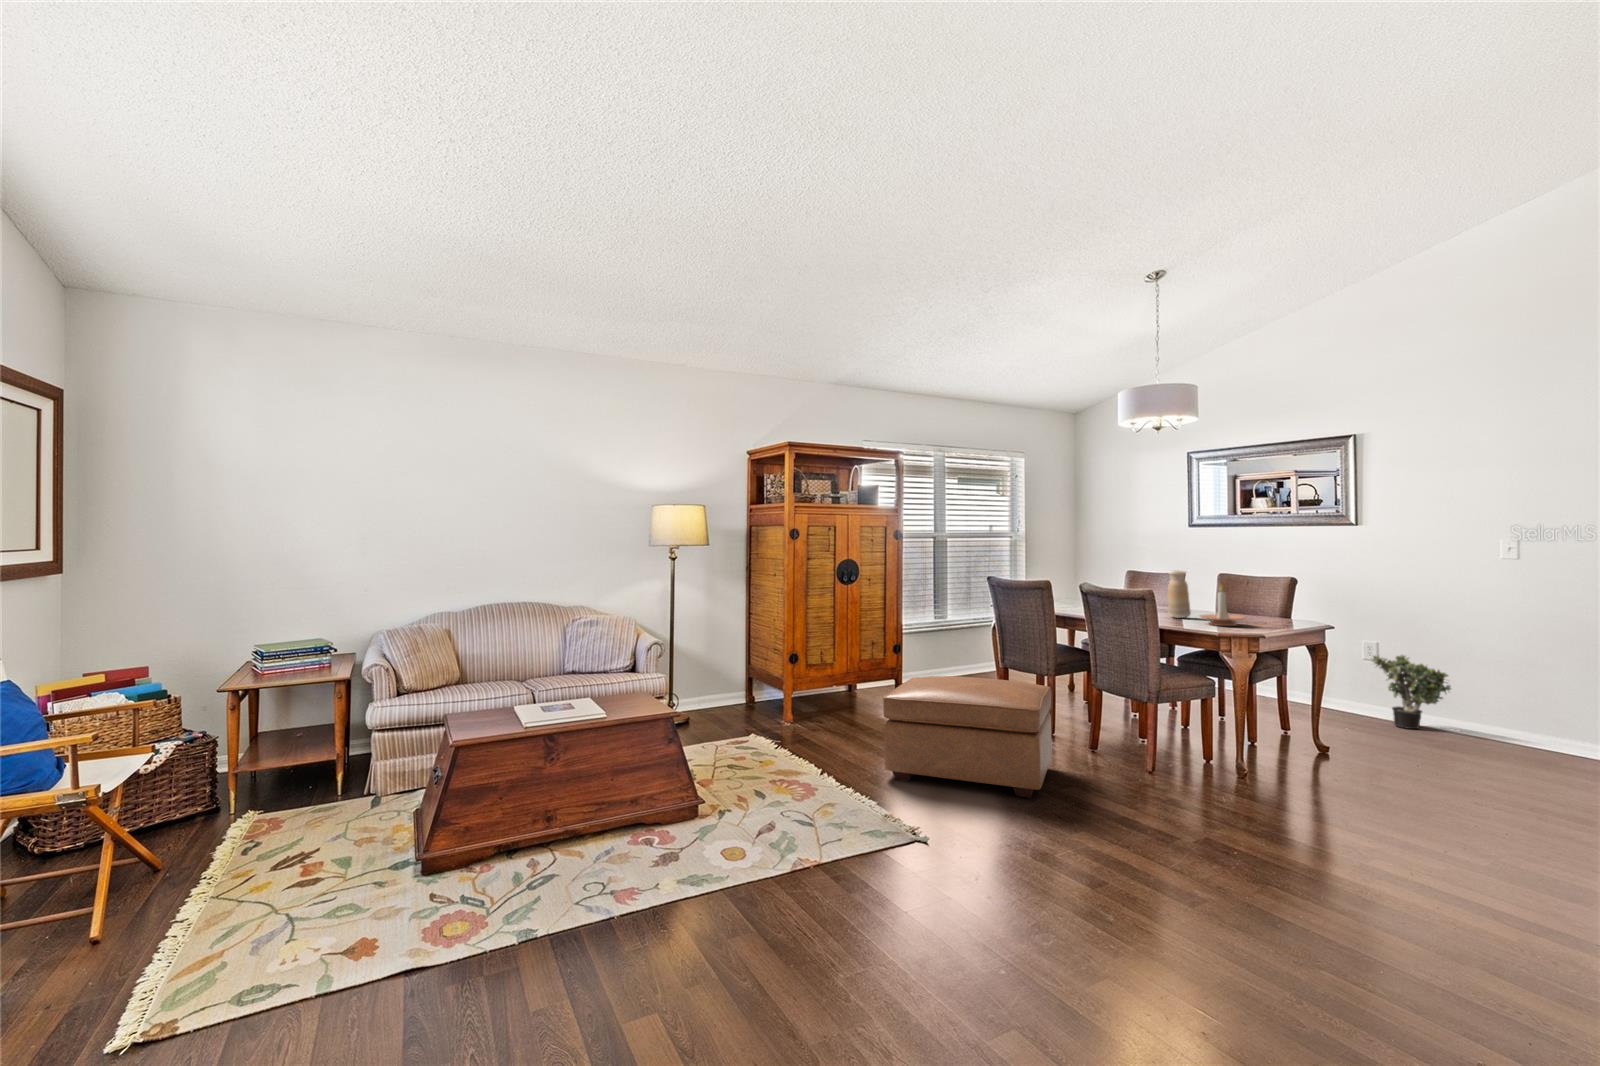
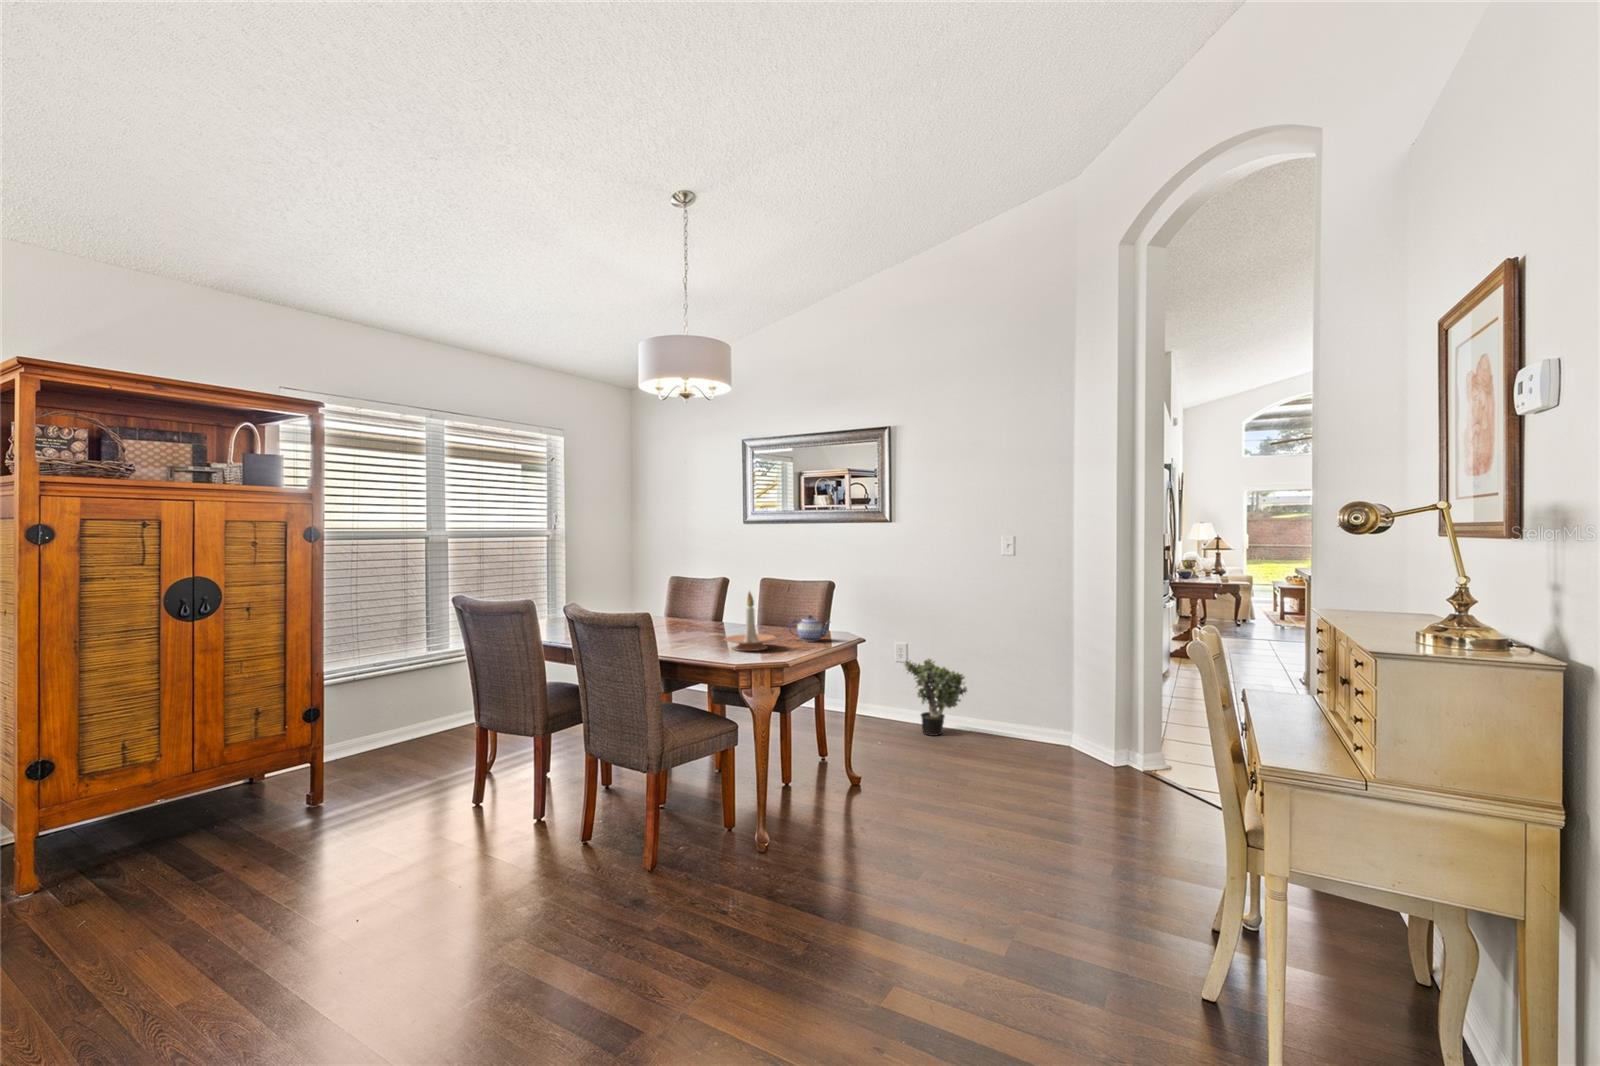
vase: present [1168,570,1191,618] -> none [695,579,721,640]
teapot: none [1254,602,1297,624] -> present [789,615,830,642]
ottoman: present [883,676,1051,798] -> none [114,773,498,1018]

